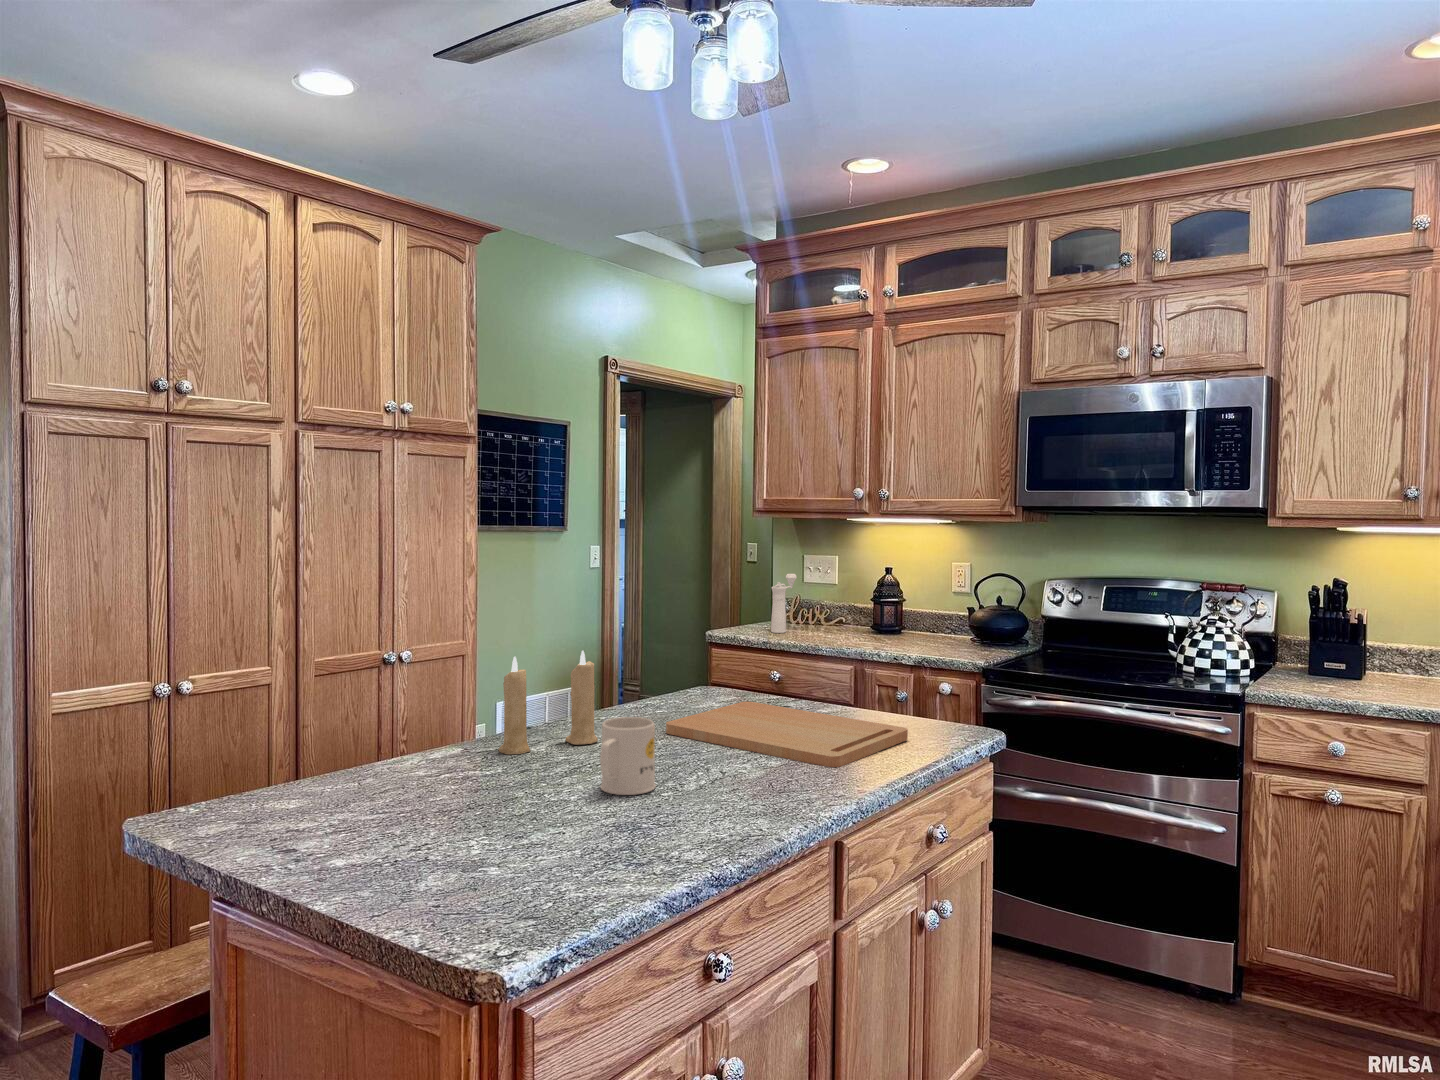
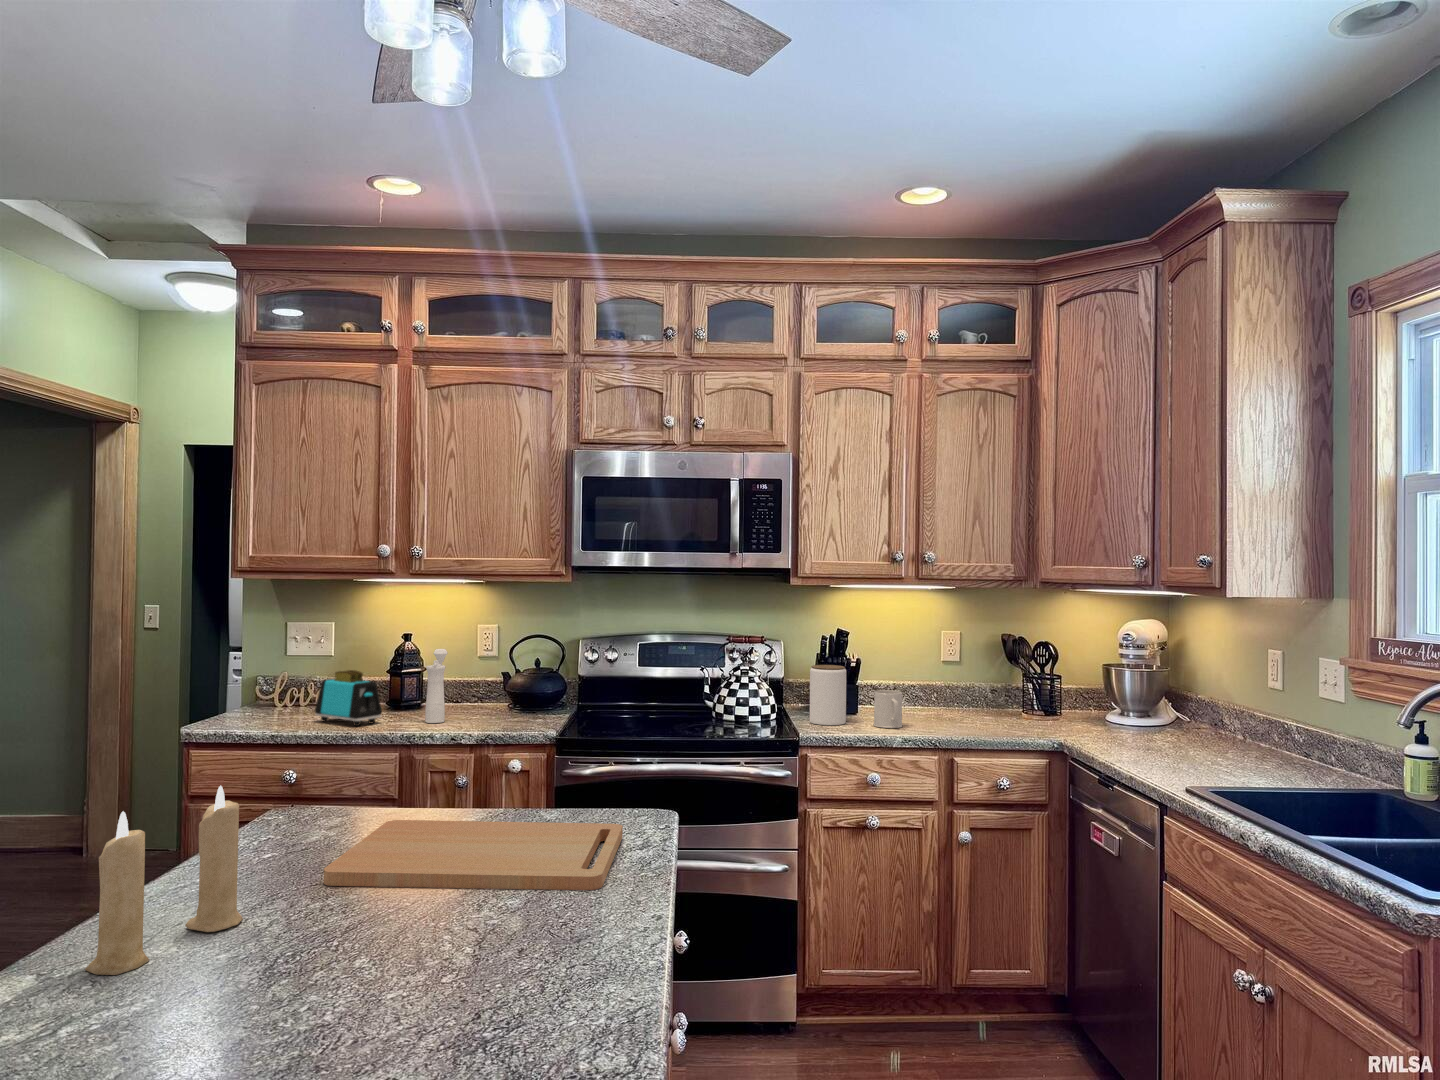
pepper mill: present [771,574,797,633] -> present [425,649,448,723]
toaster: none [805,594,854,641] -> present [315,670,382,726]
jar: none [1279,617,1329,686] -> present [810,665,846,725]
mug: present [600,717,656,795] -> present [873,690,903,728]

